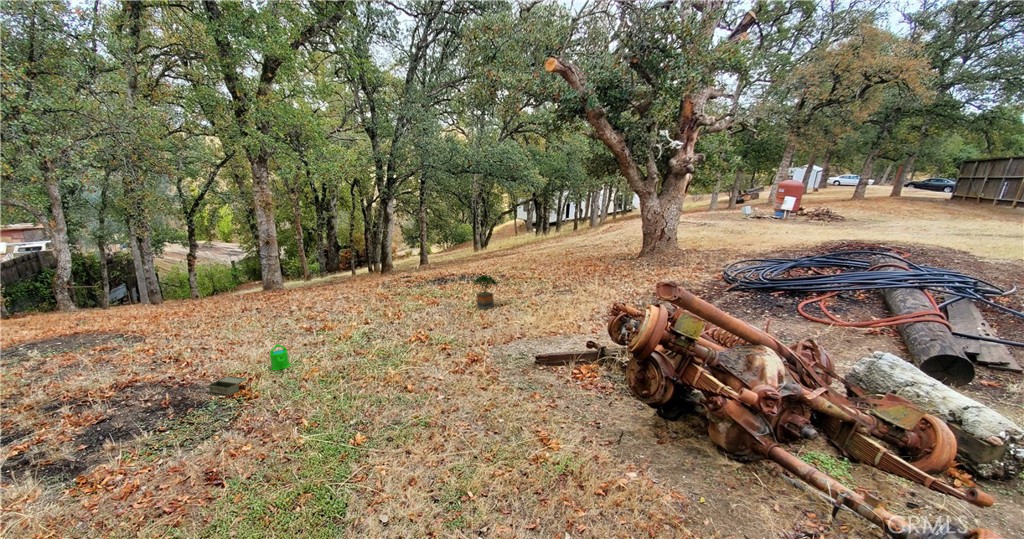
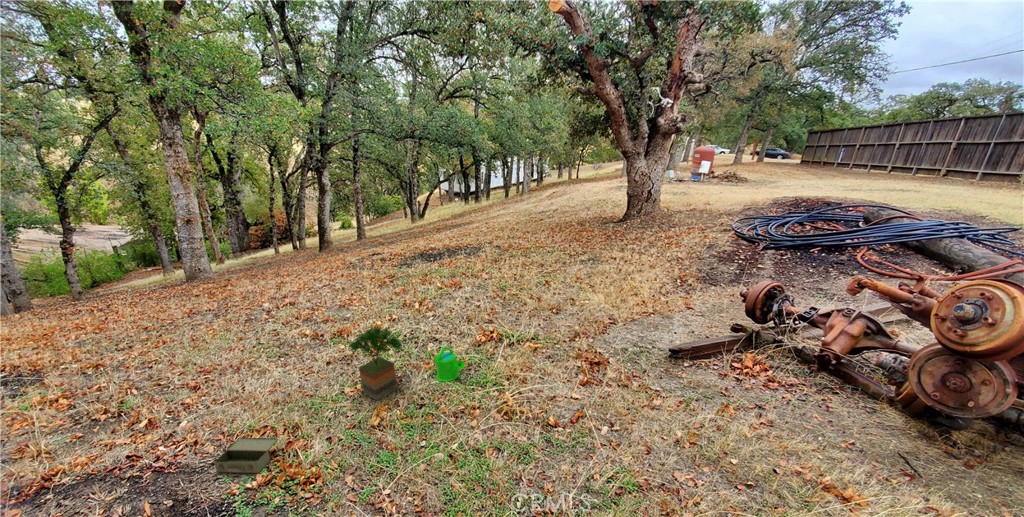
potted tree: present [474,275,497,310] -> present [350,327,402,401]
watering can: present [270,344,290,370] -> present [433,347,465,382]

